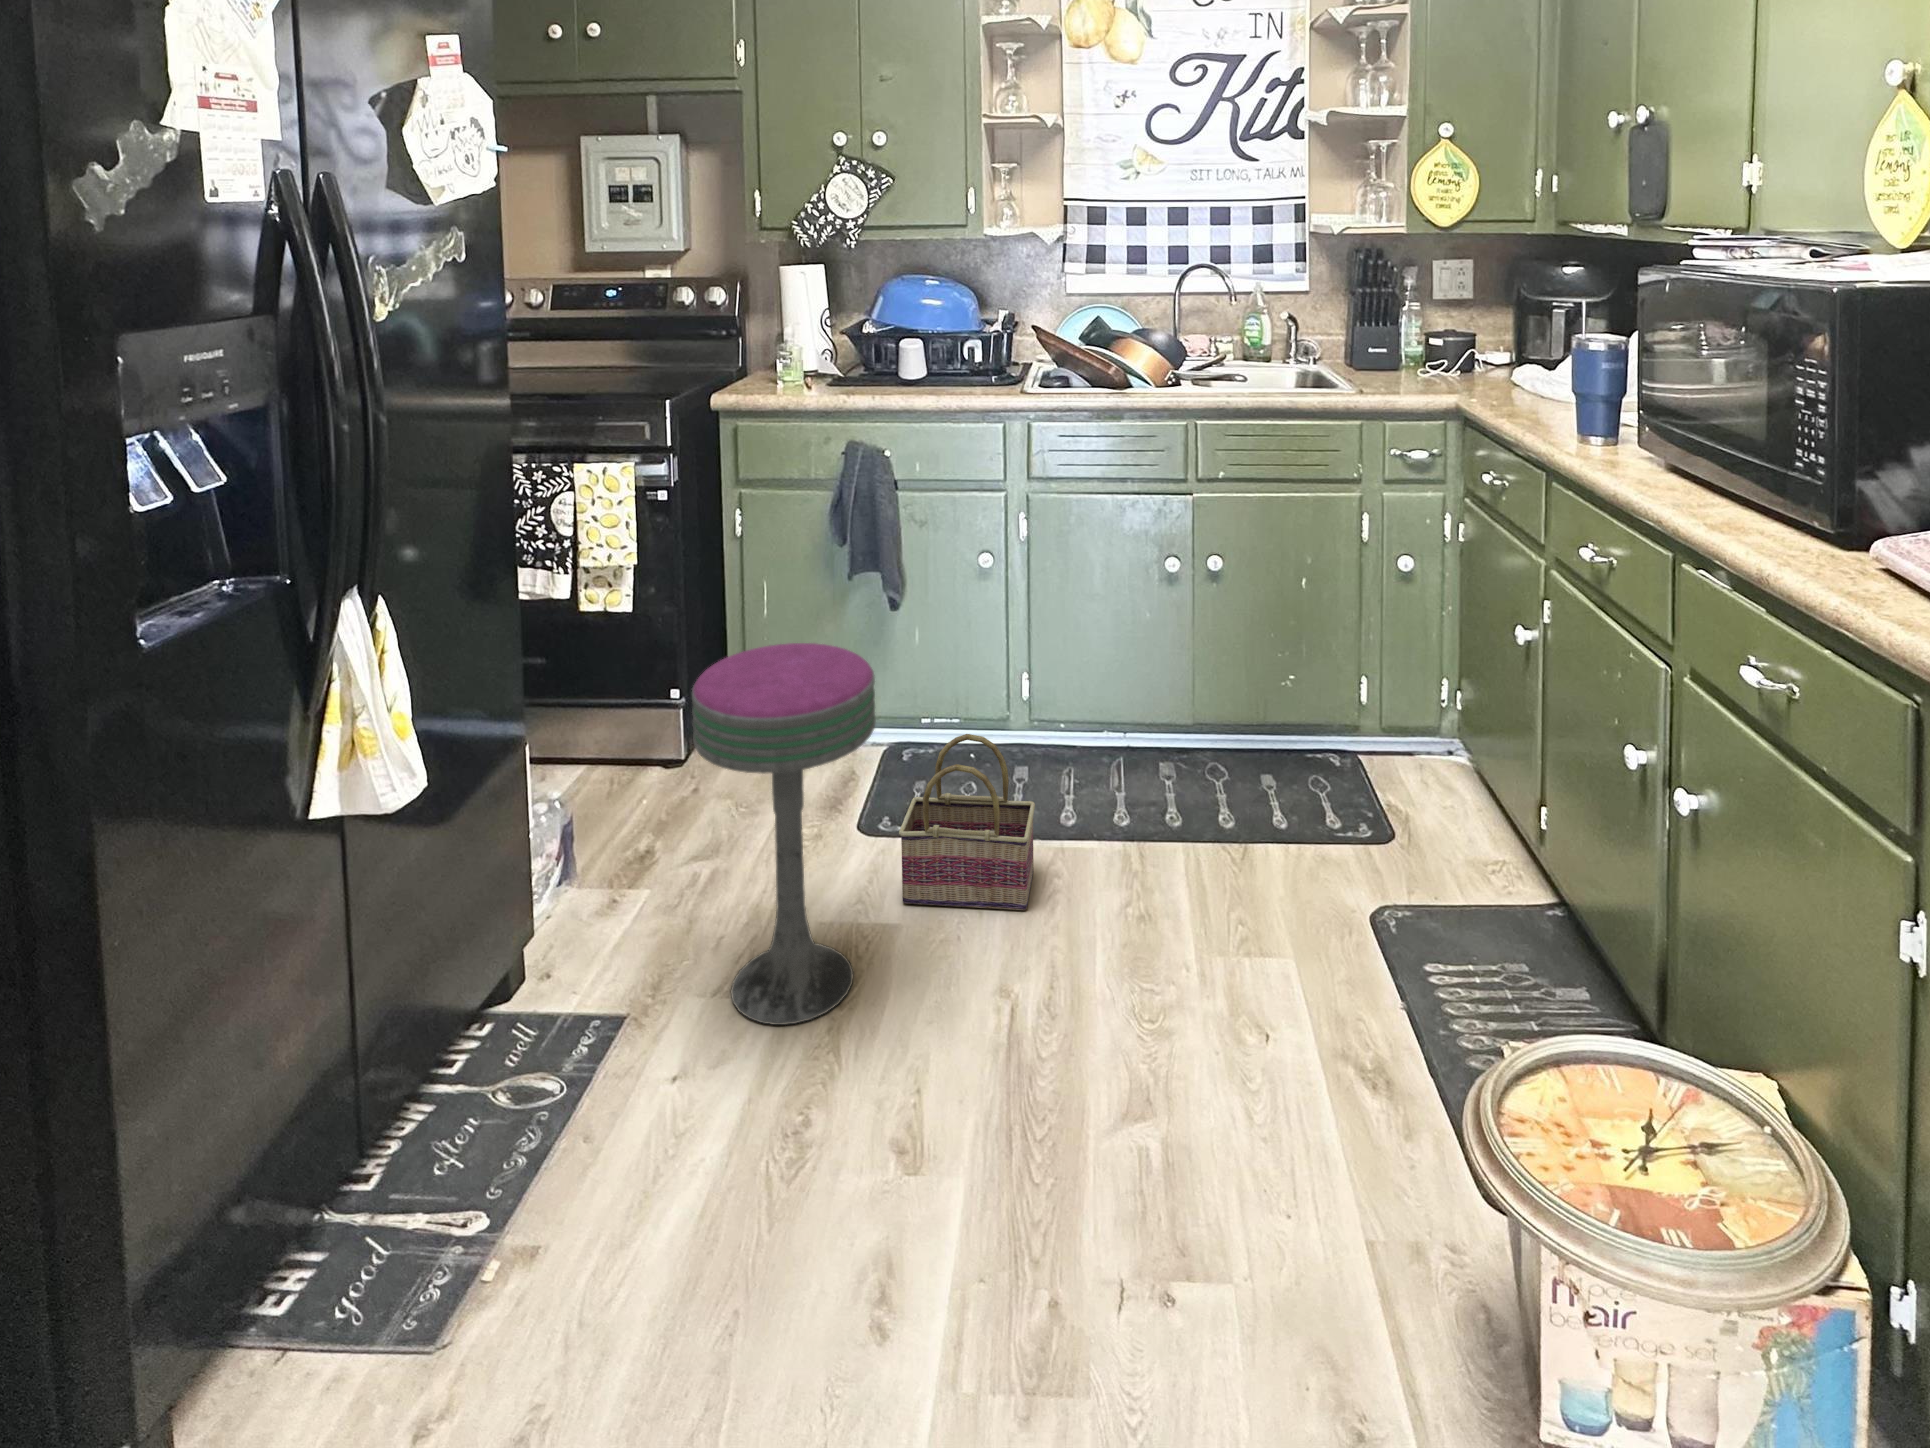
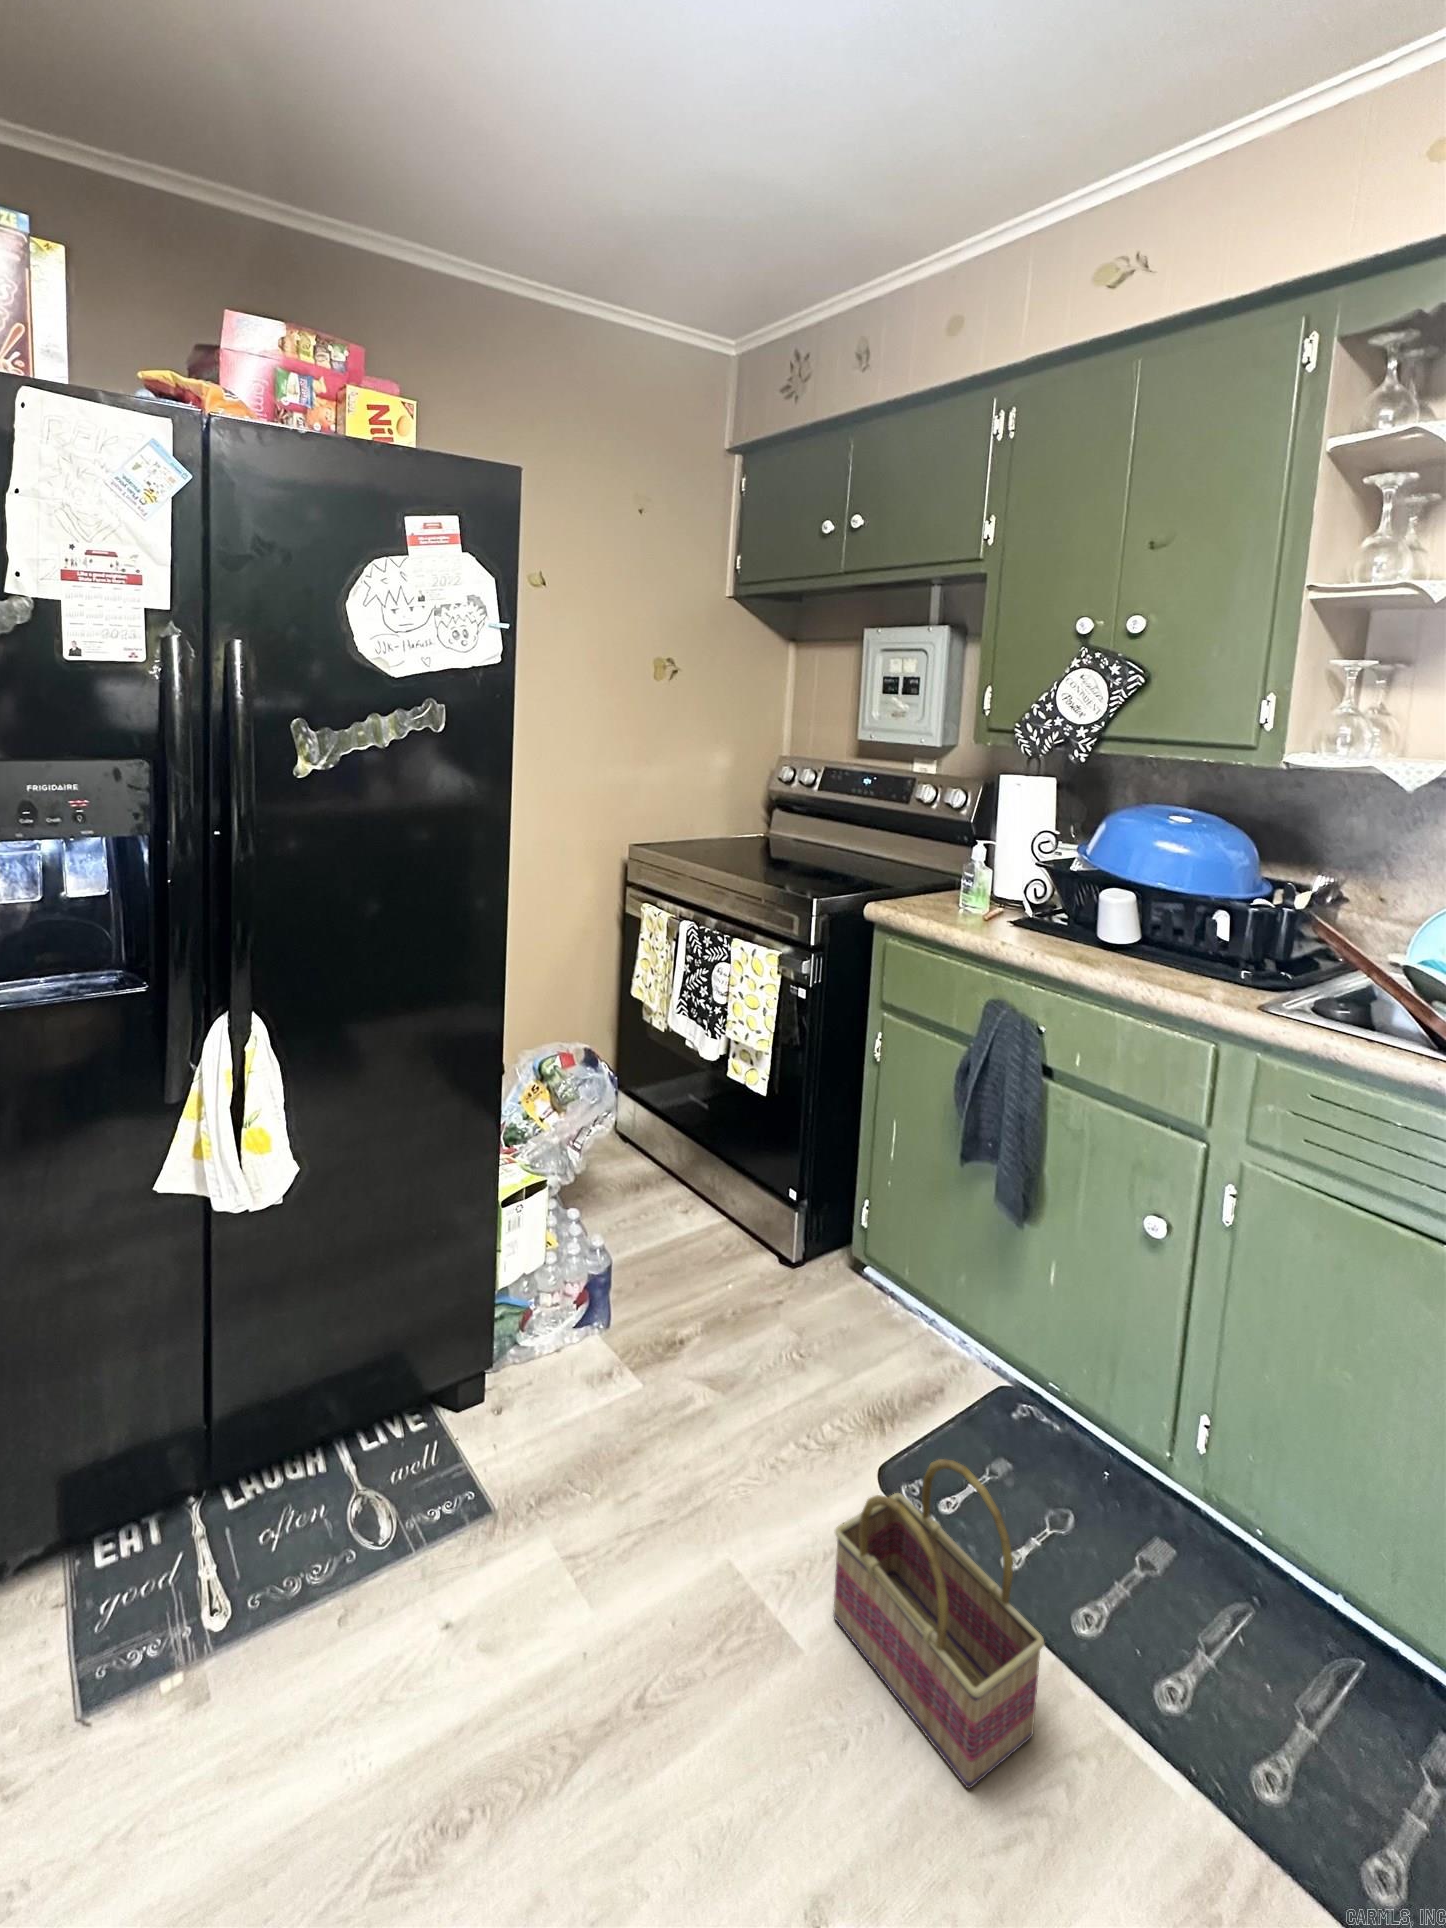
bar stool: present [692,643,876,1025] -> none [549,1210,762,1684]

